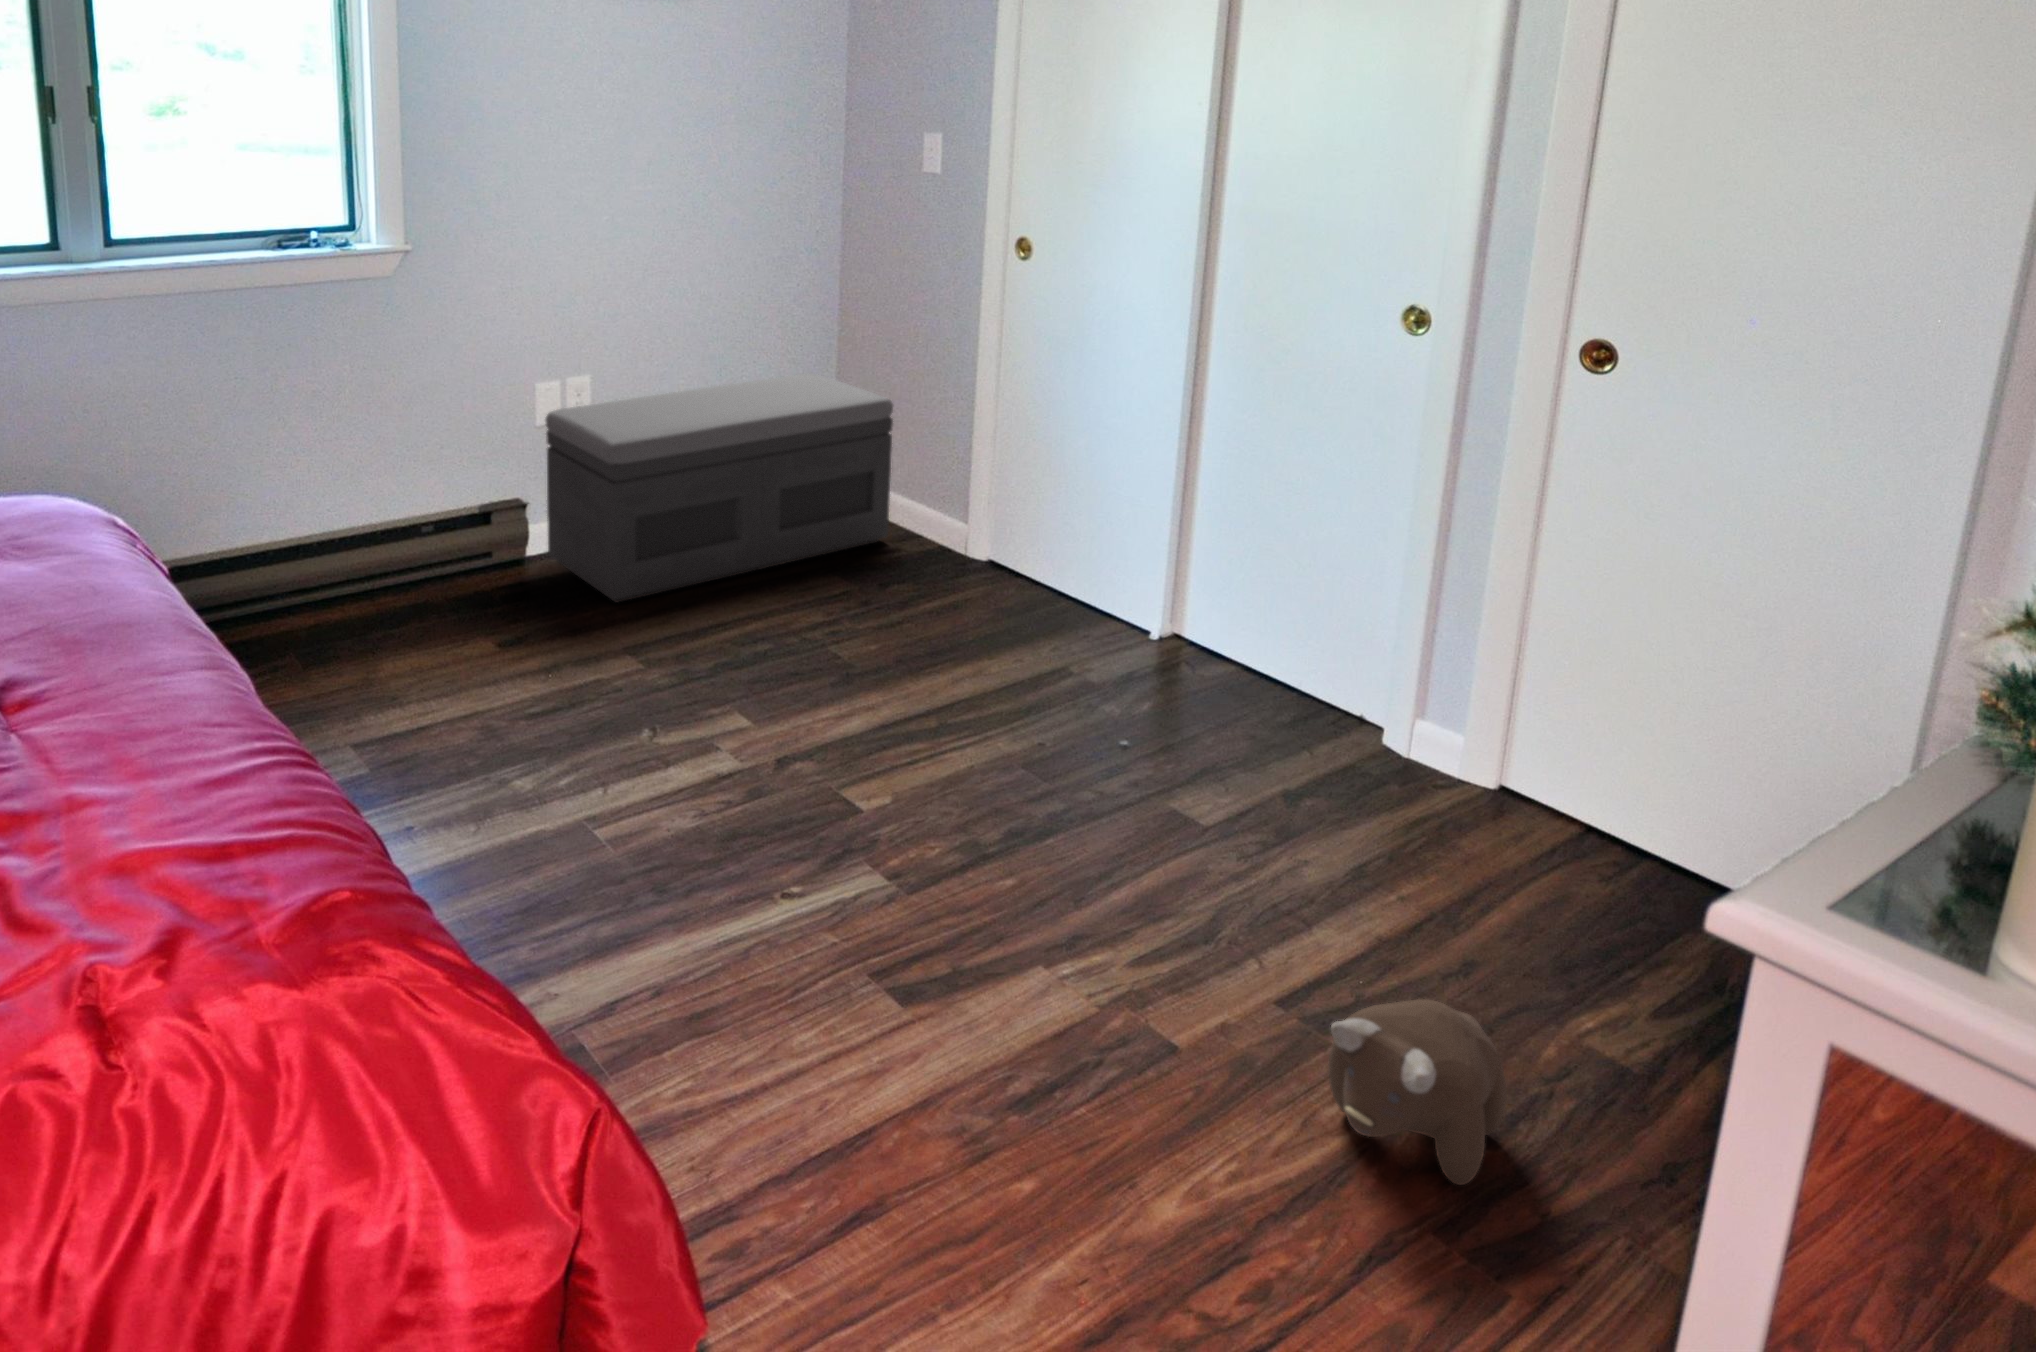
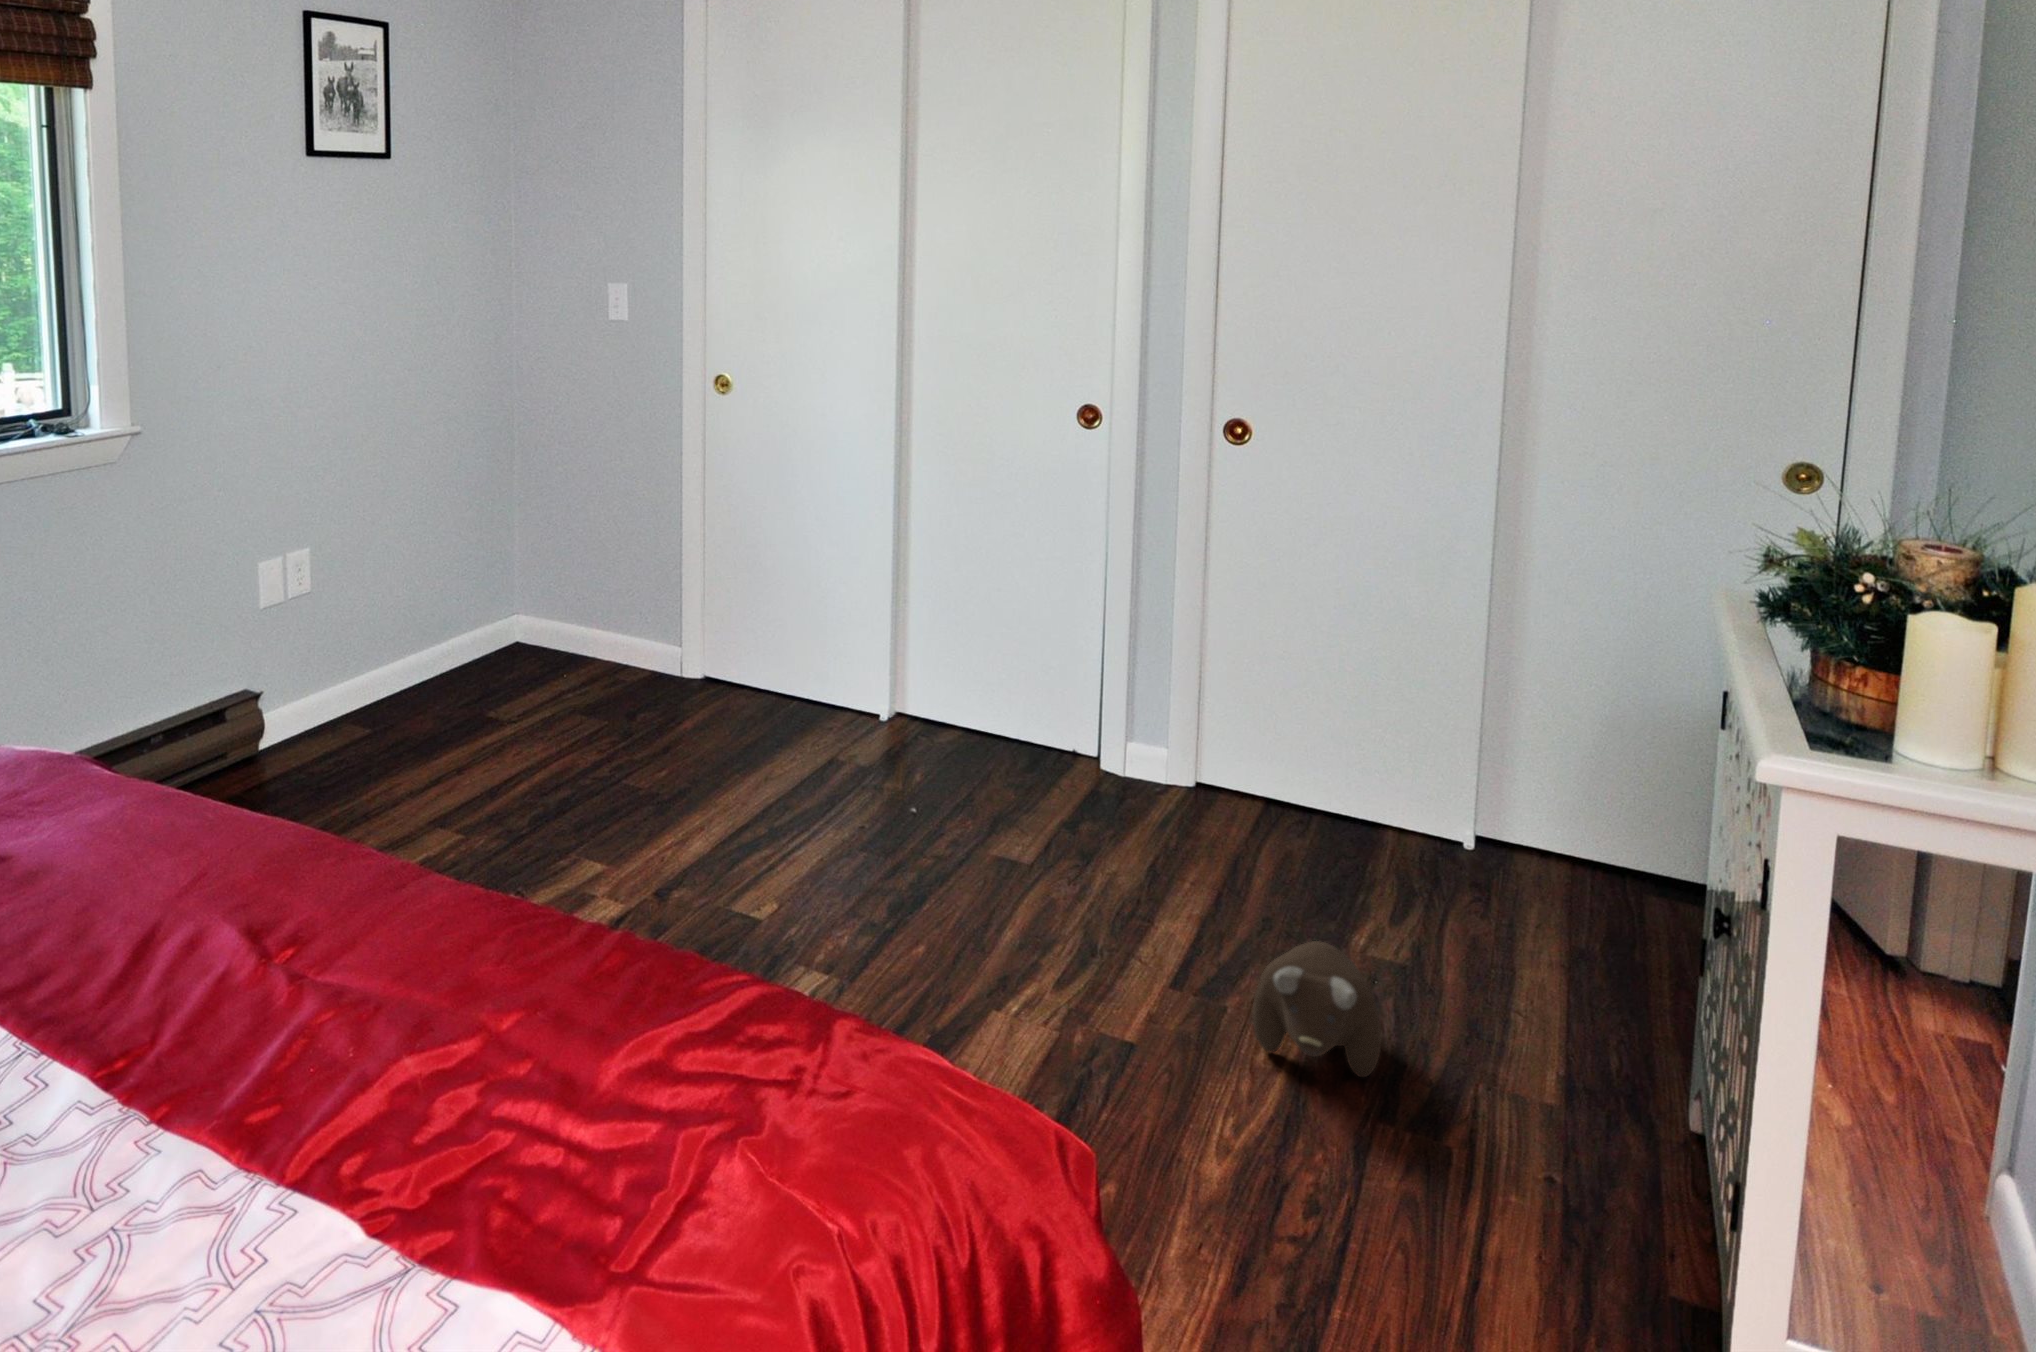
storage bench: present [546,373,893,603] -> none [276,523,607,786]

